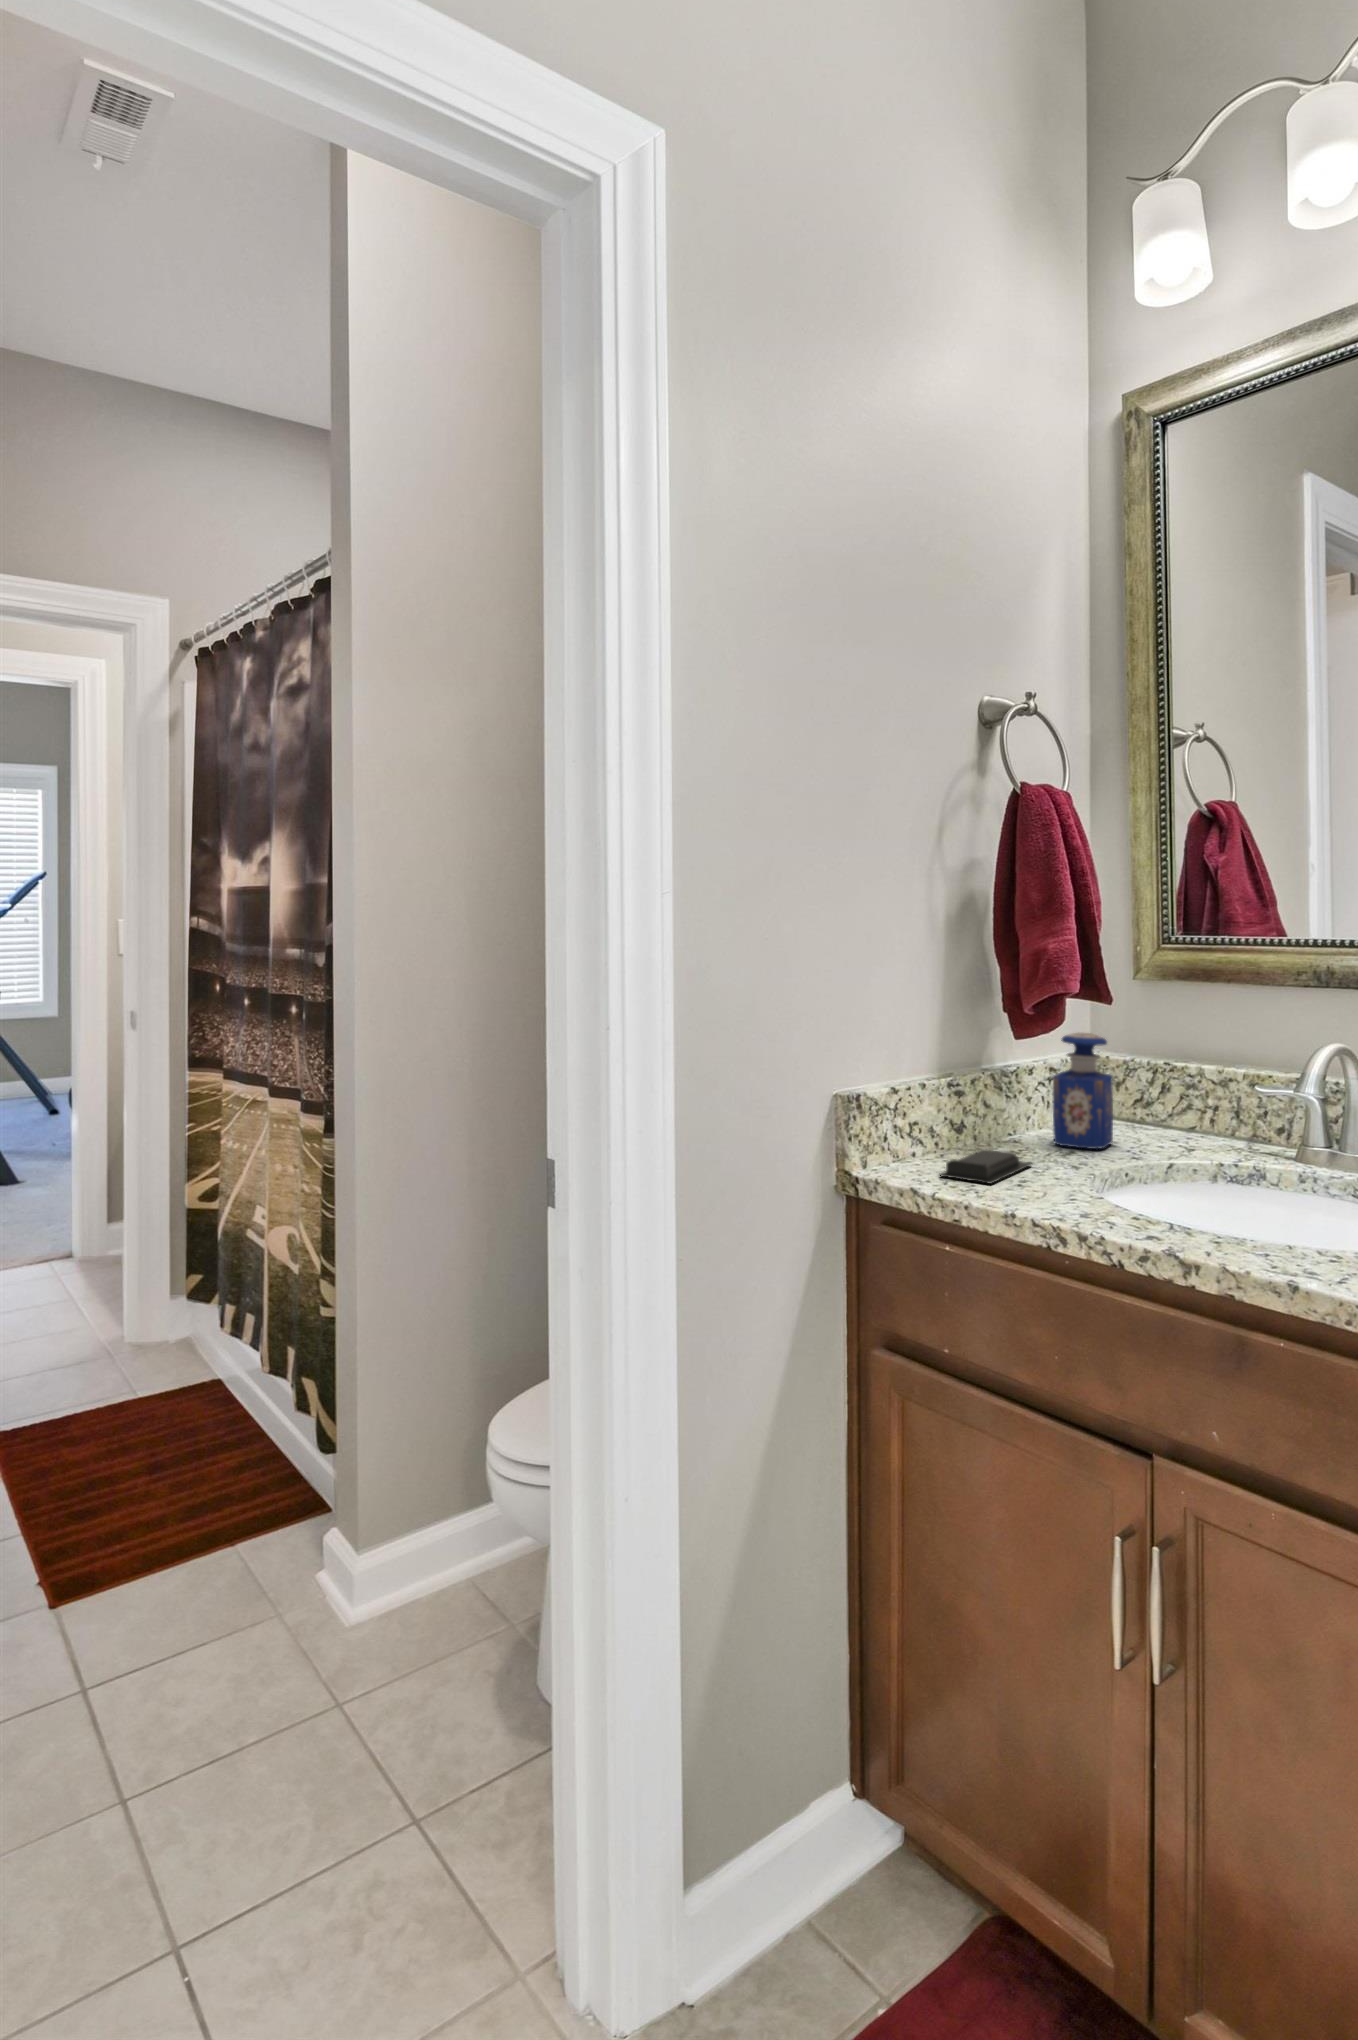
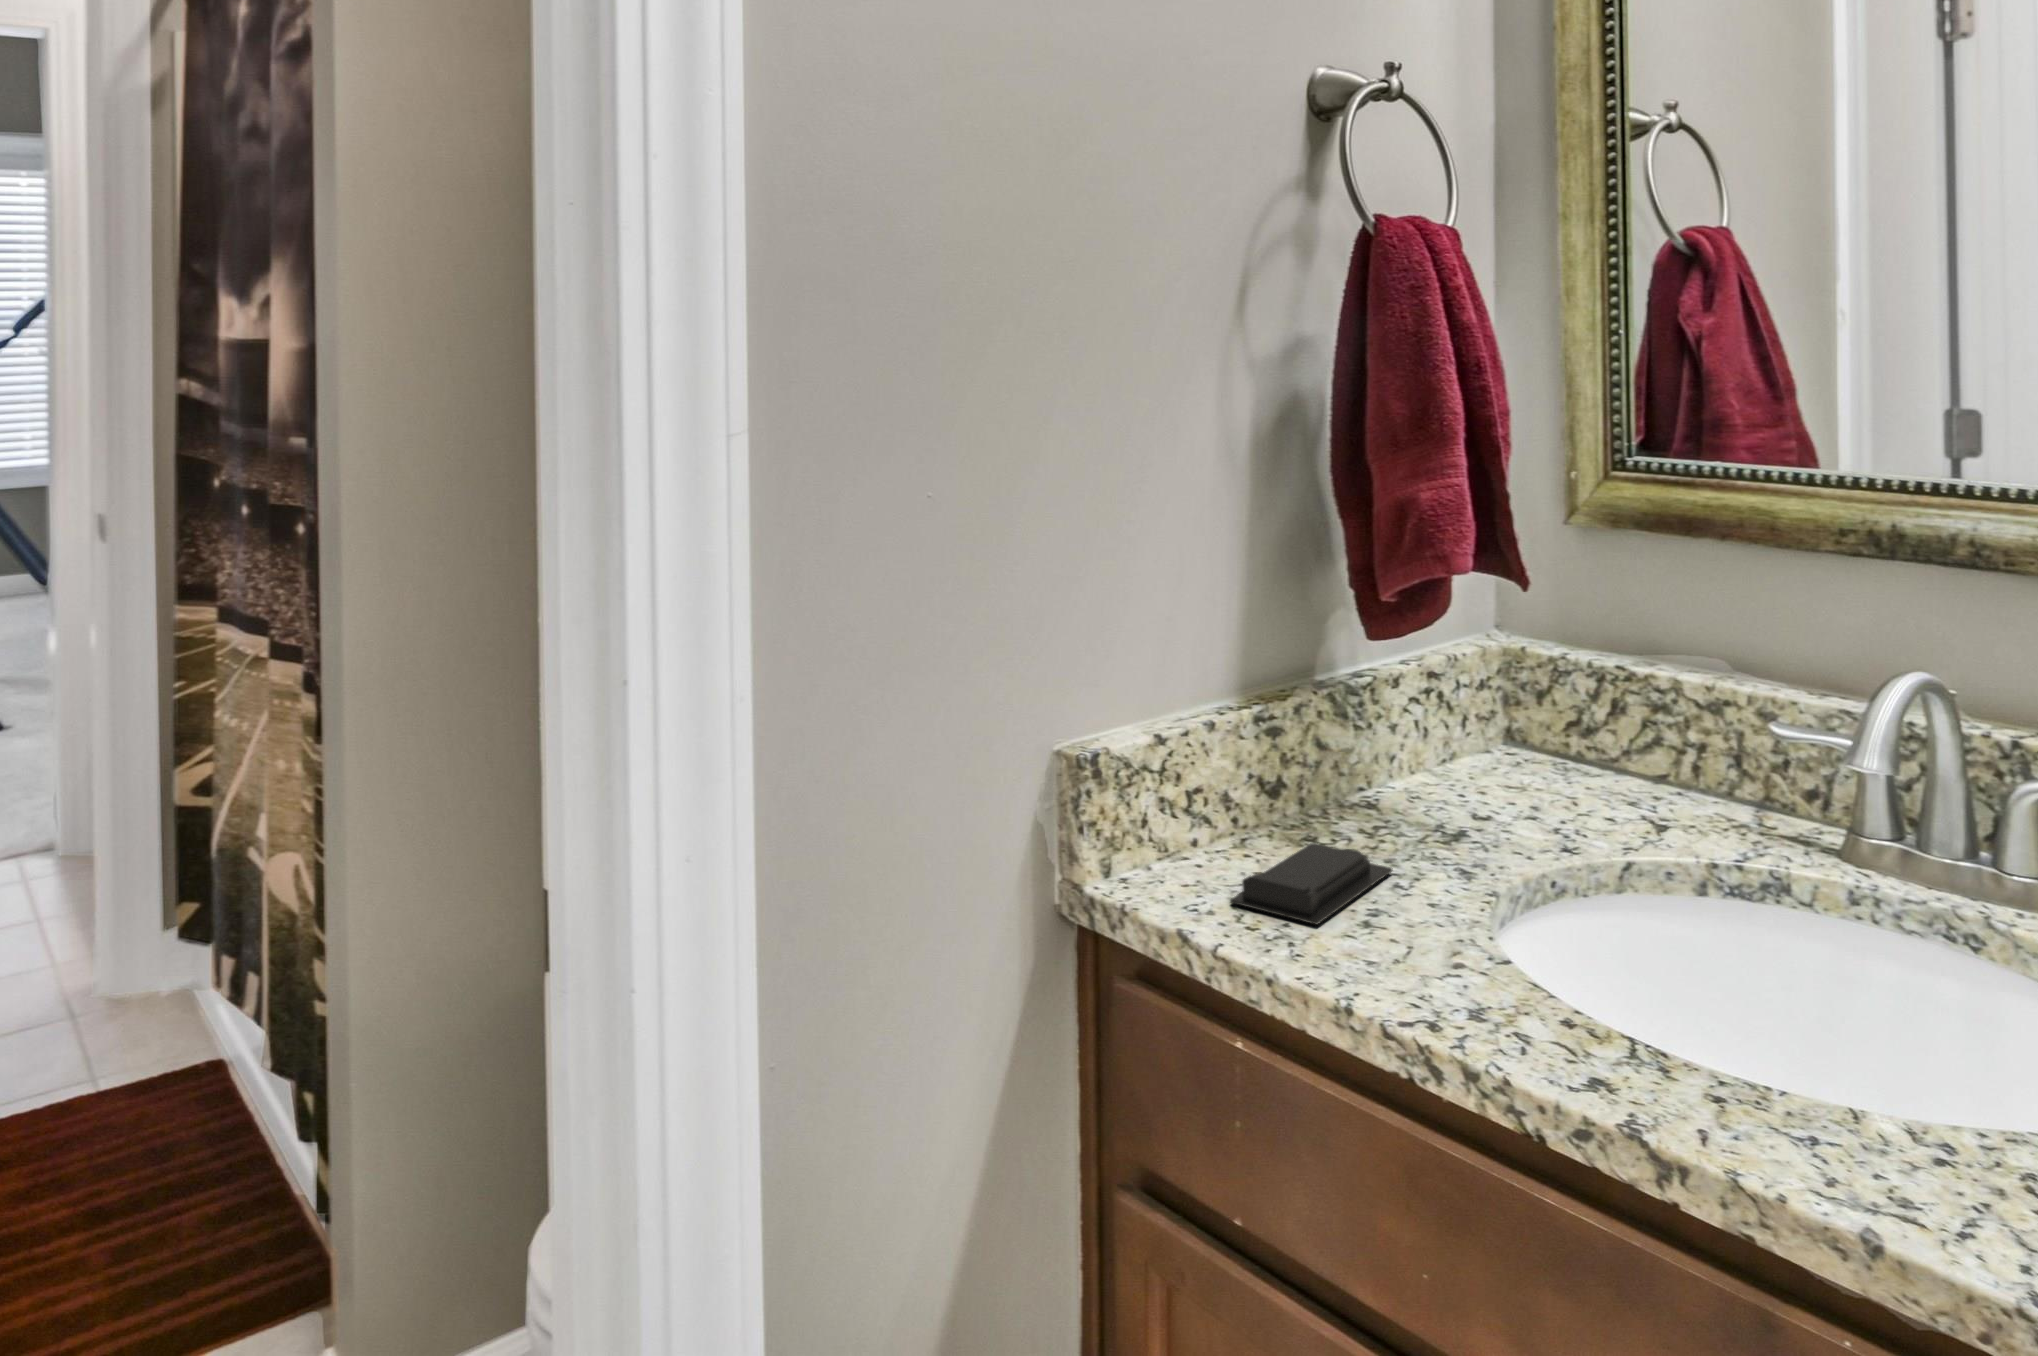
perfume bottle: present [1053,1033,1113,1149] -> none [1430,629,1531,828]

